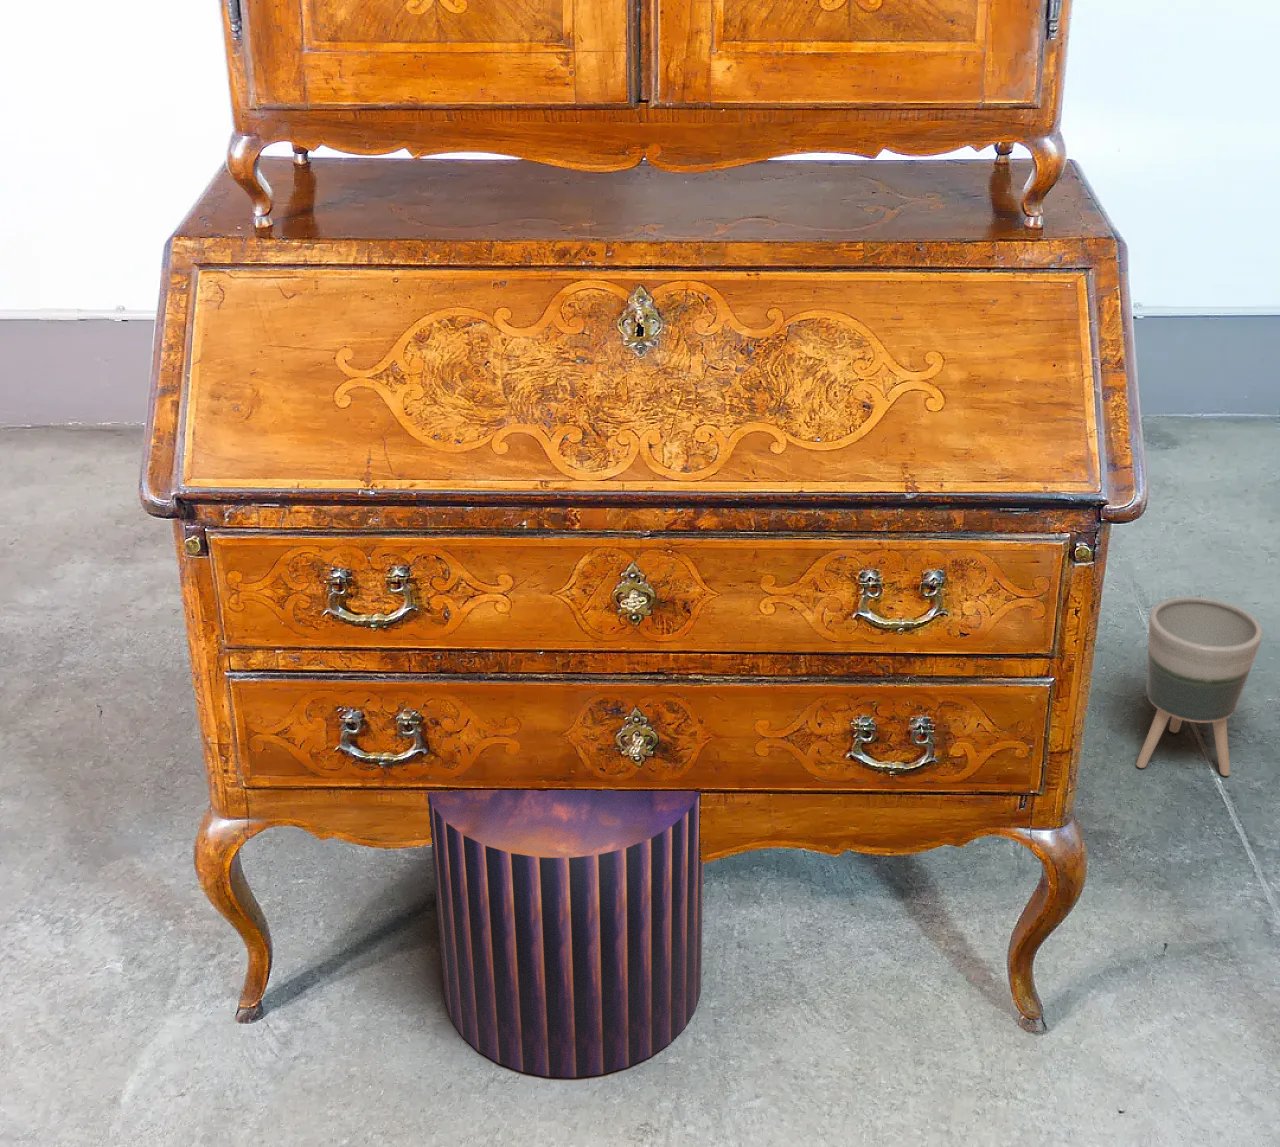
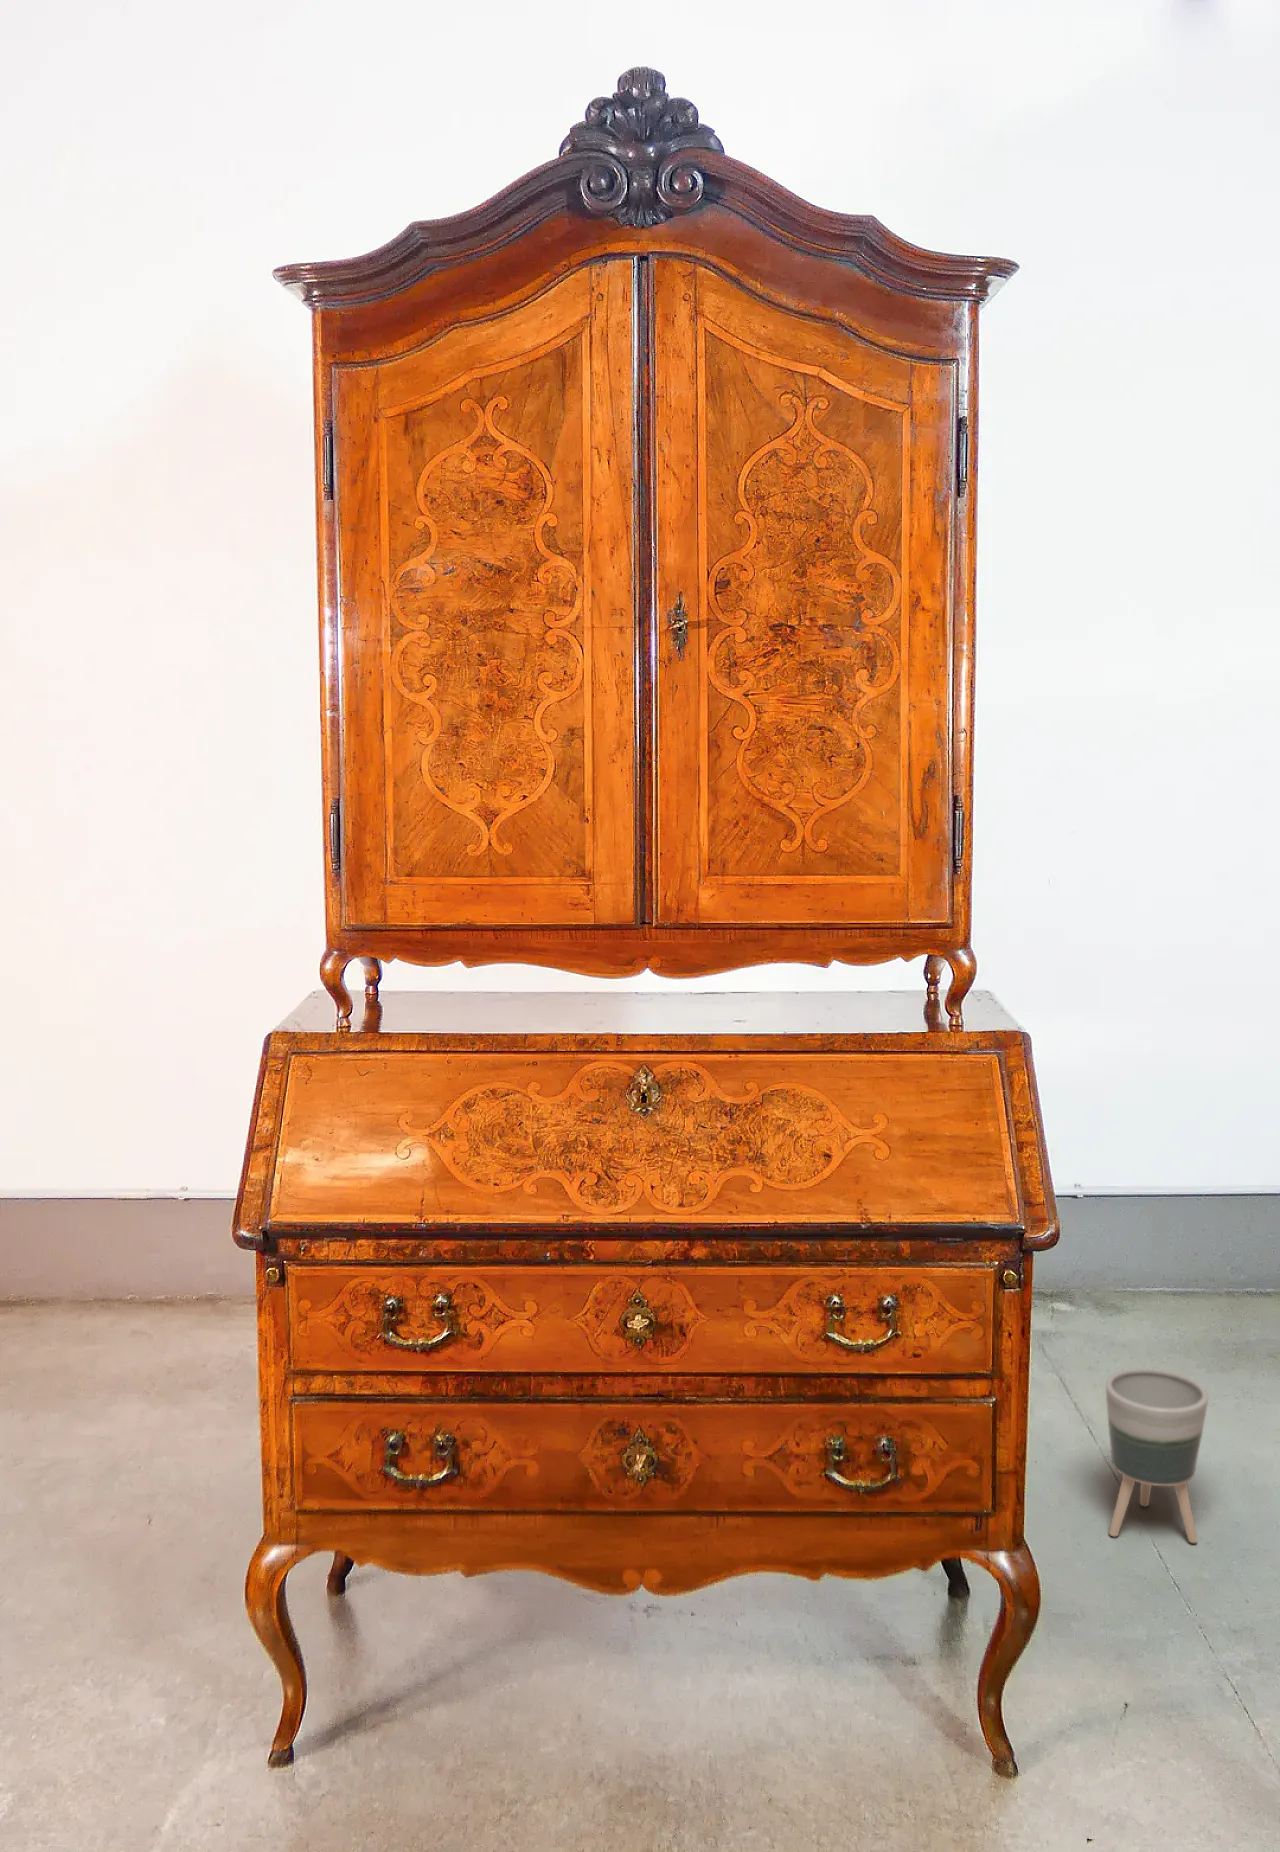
pouf: present [427,790,703,1077] -> none [452,1435,701,1805]

